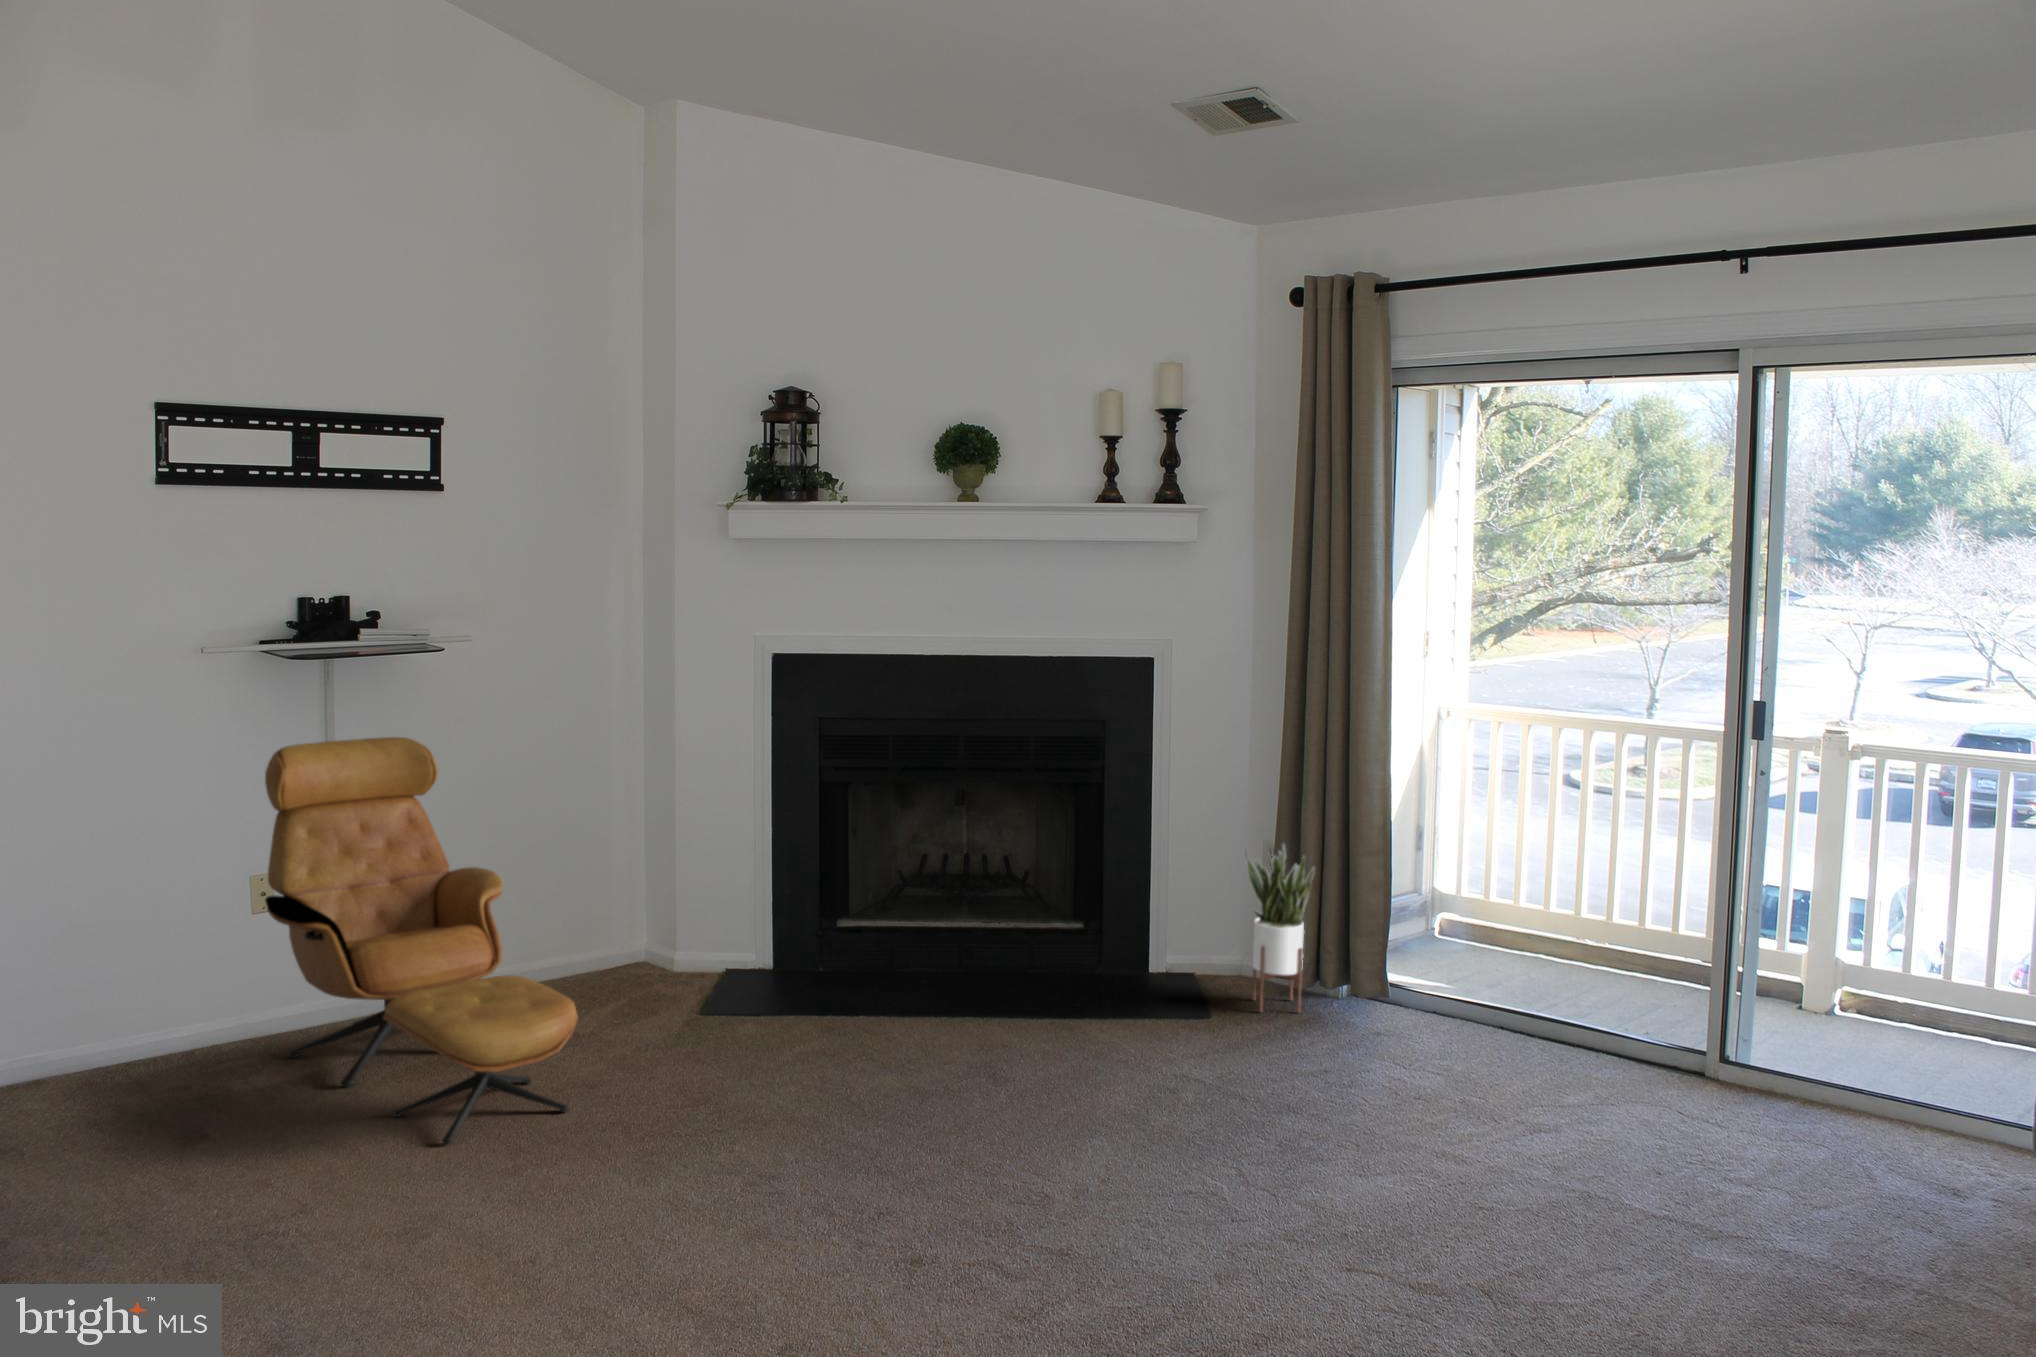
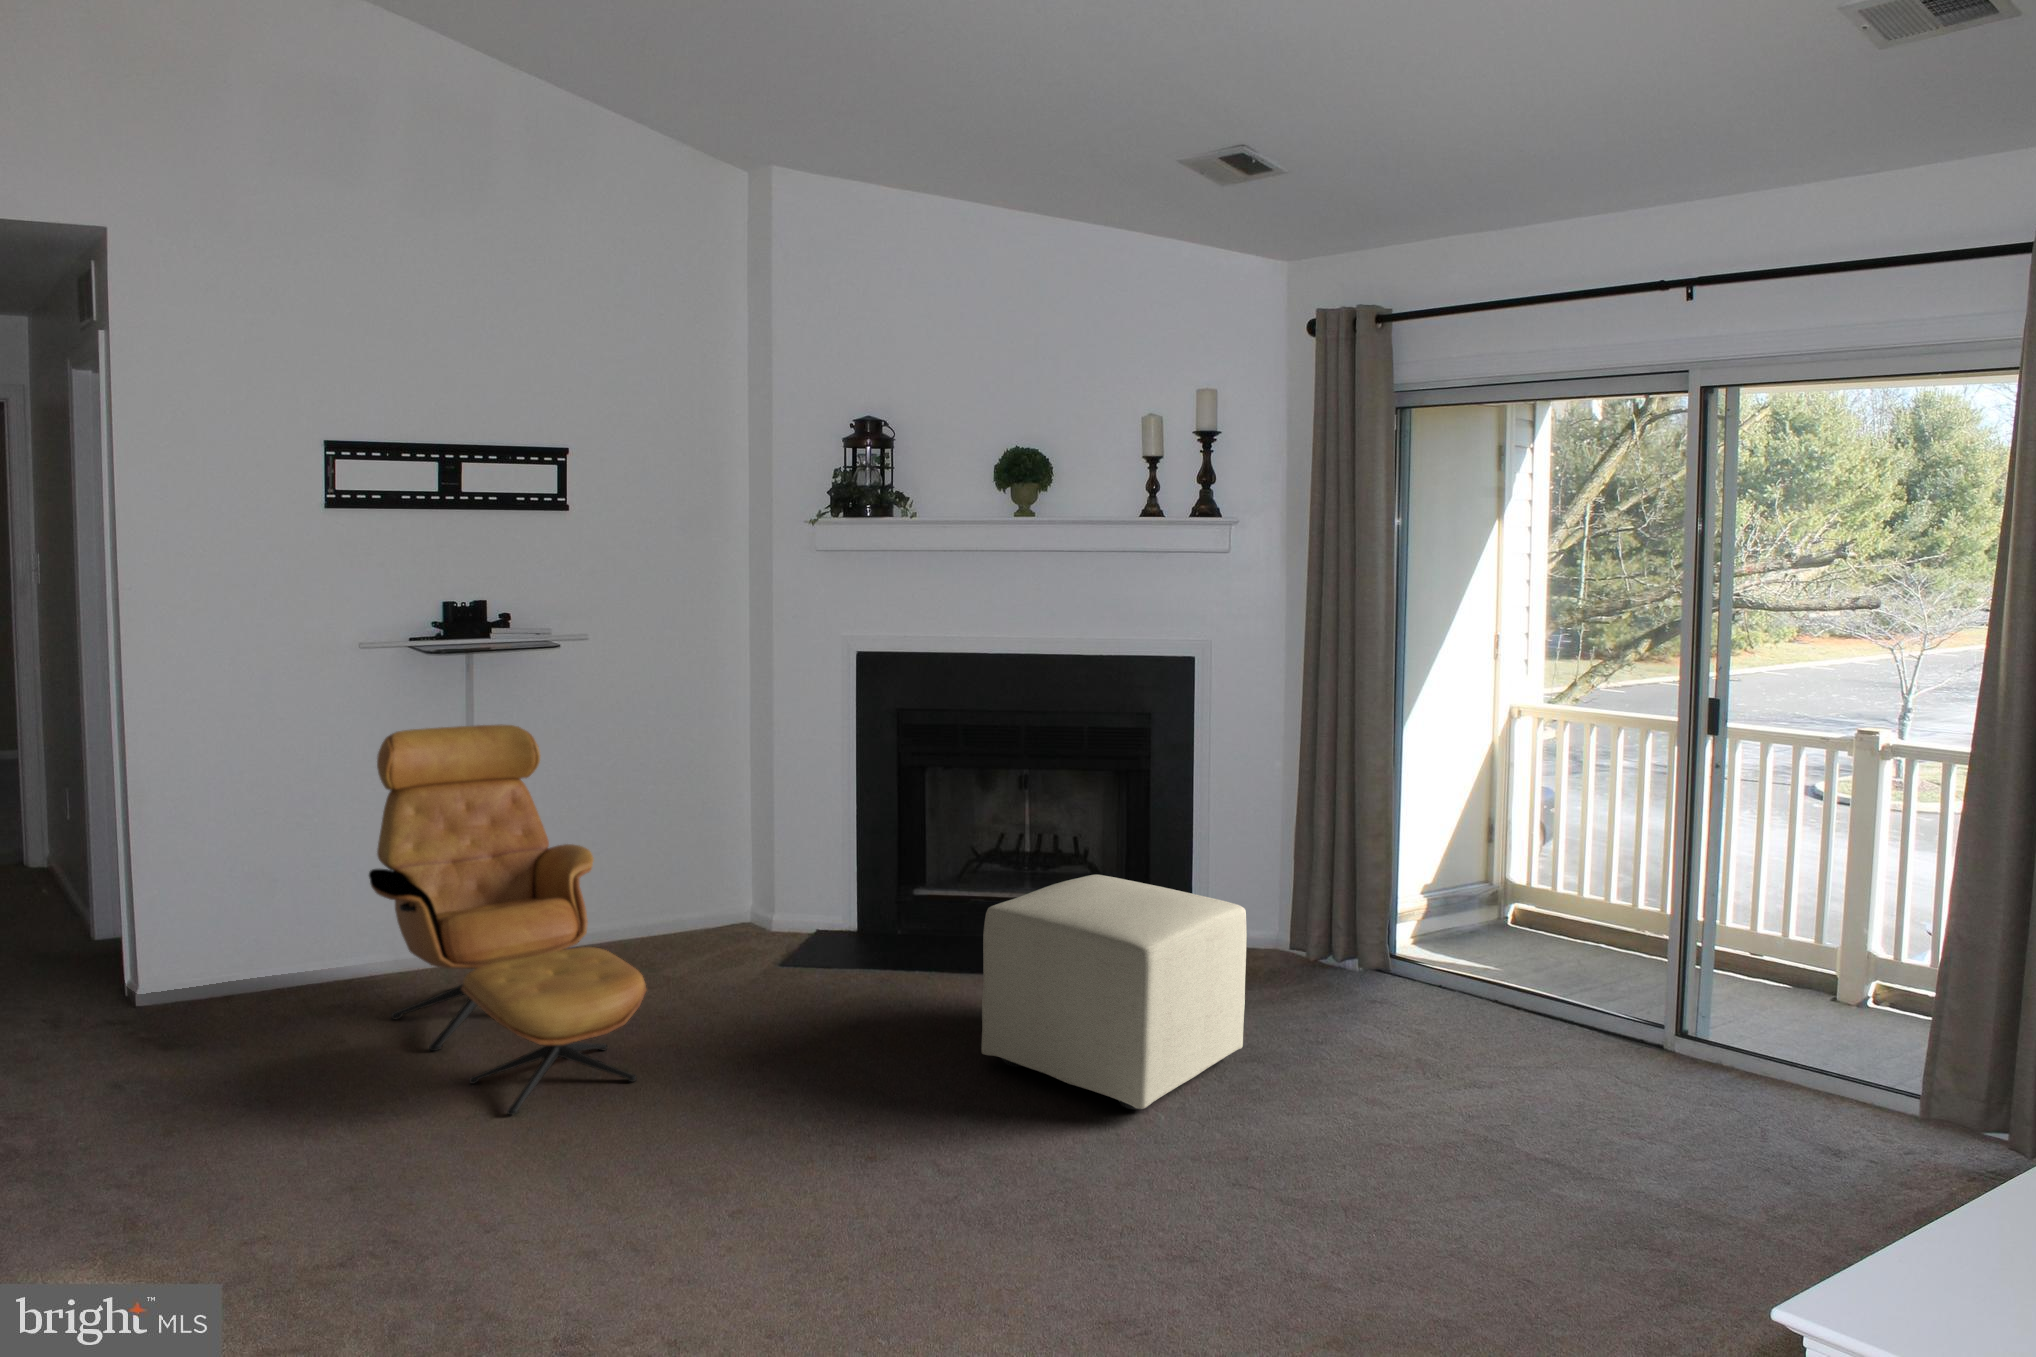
potted plant: present [1242,842,1315,1013] -> none [1276,827,1345,990]
ottoman: none [928,892,1203,1128] -> present [981,875,1247,1110]

